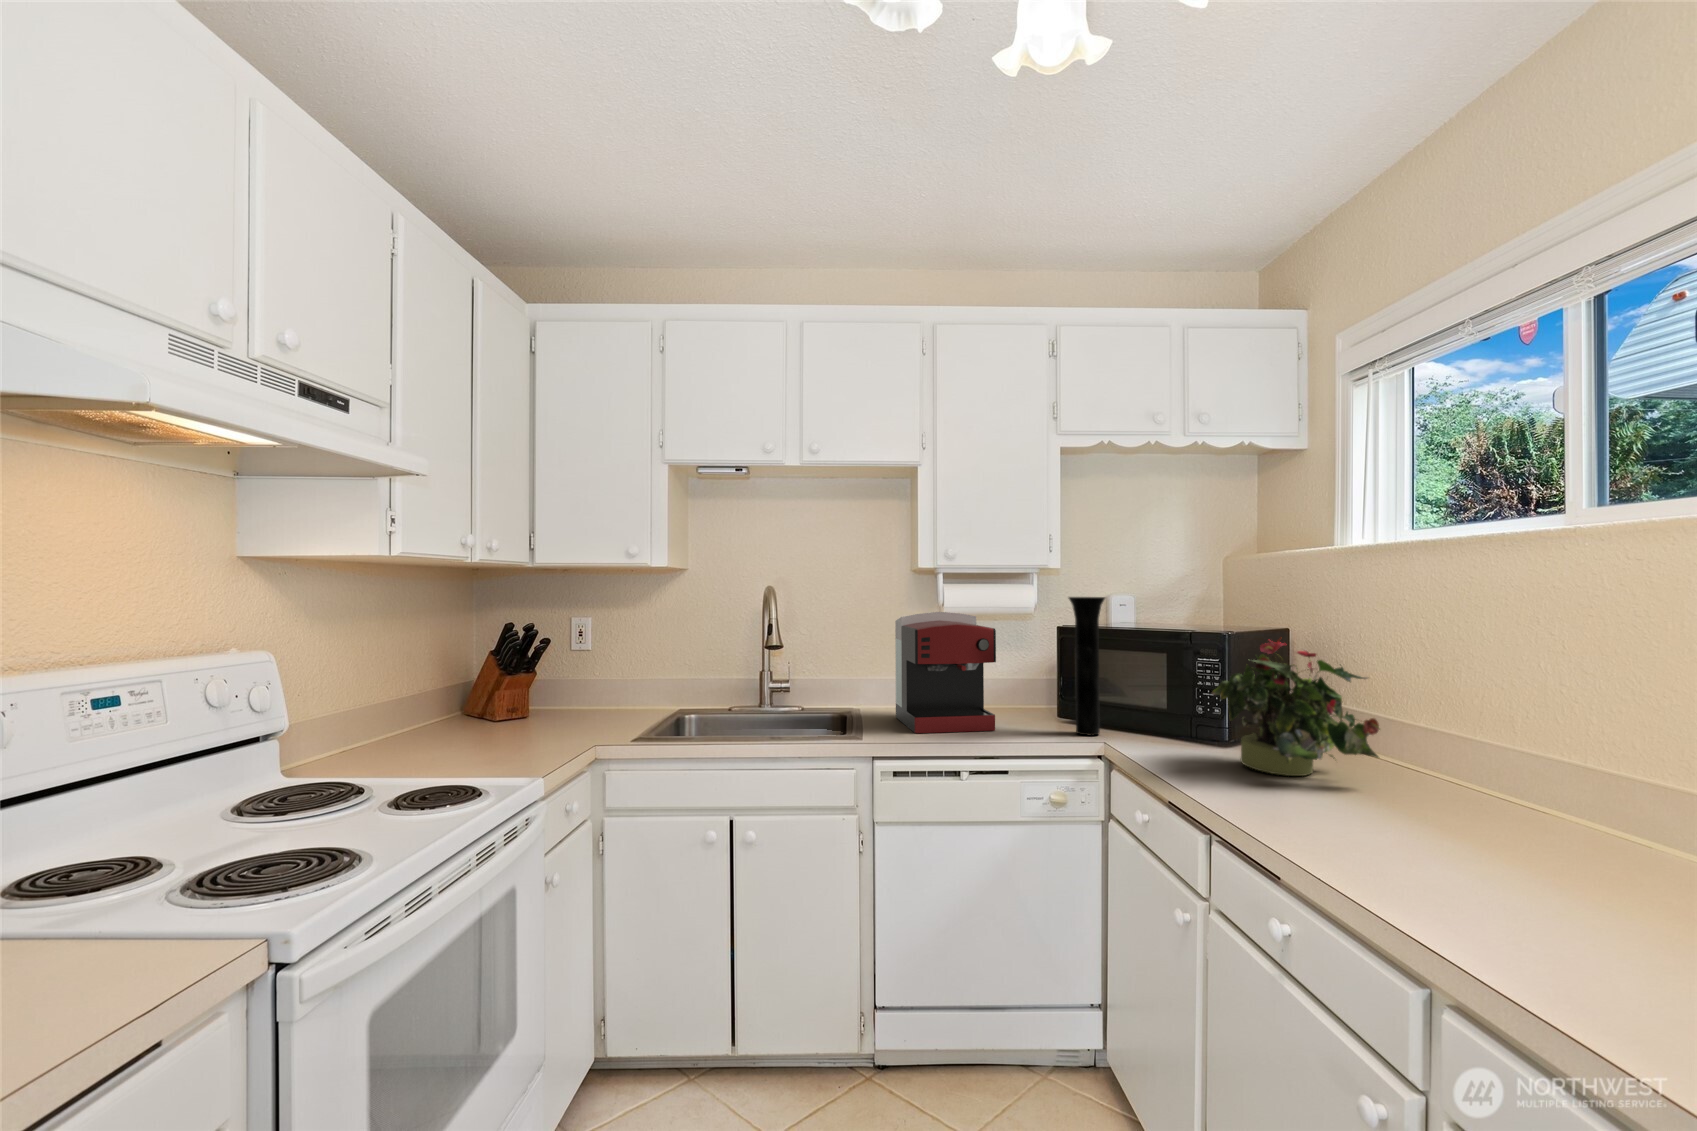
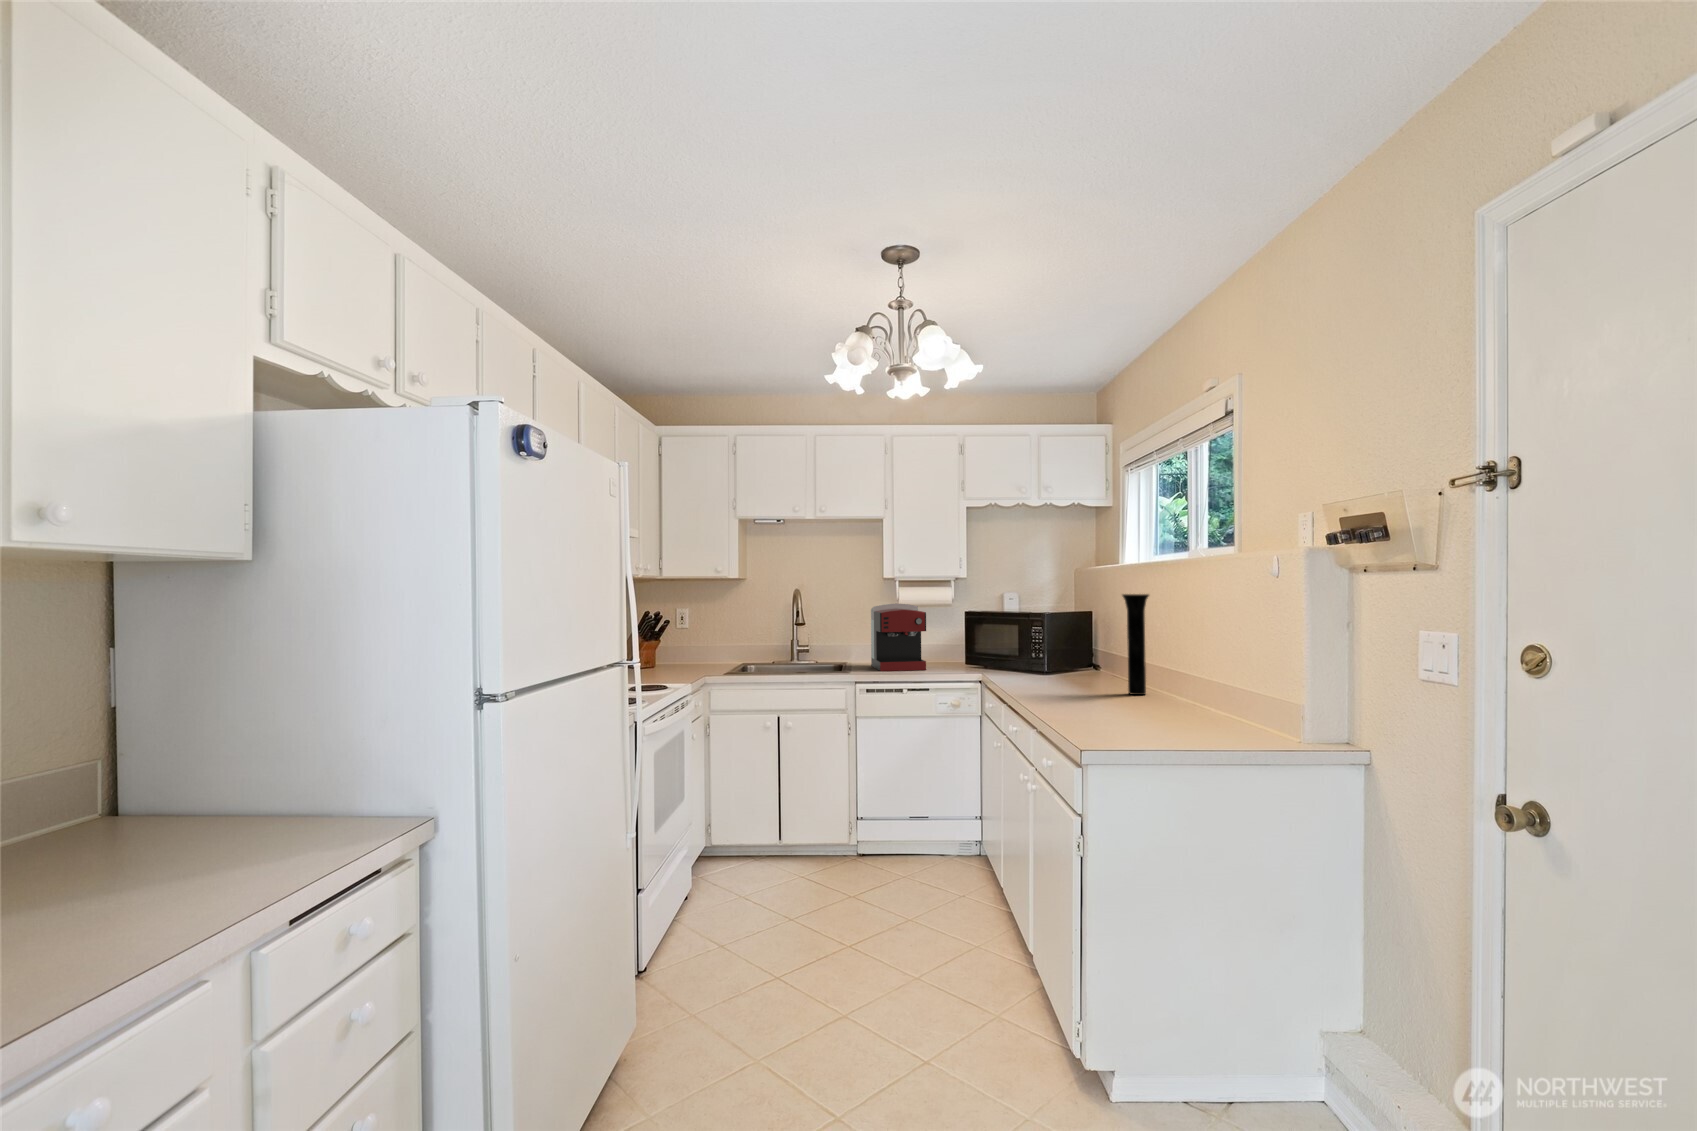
vase: present [1069,597,1105,736] -> present [1123,594,1149,695]
potted plant: present [1212,640,1380,776] -> none [1030,613,1099,681]

